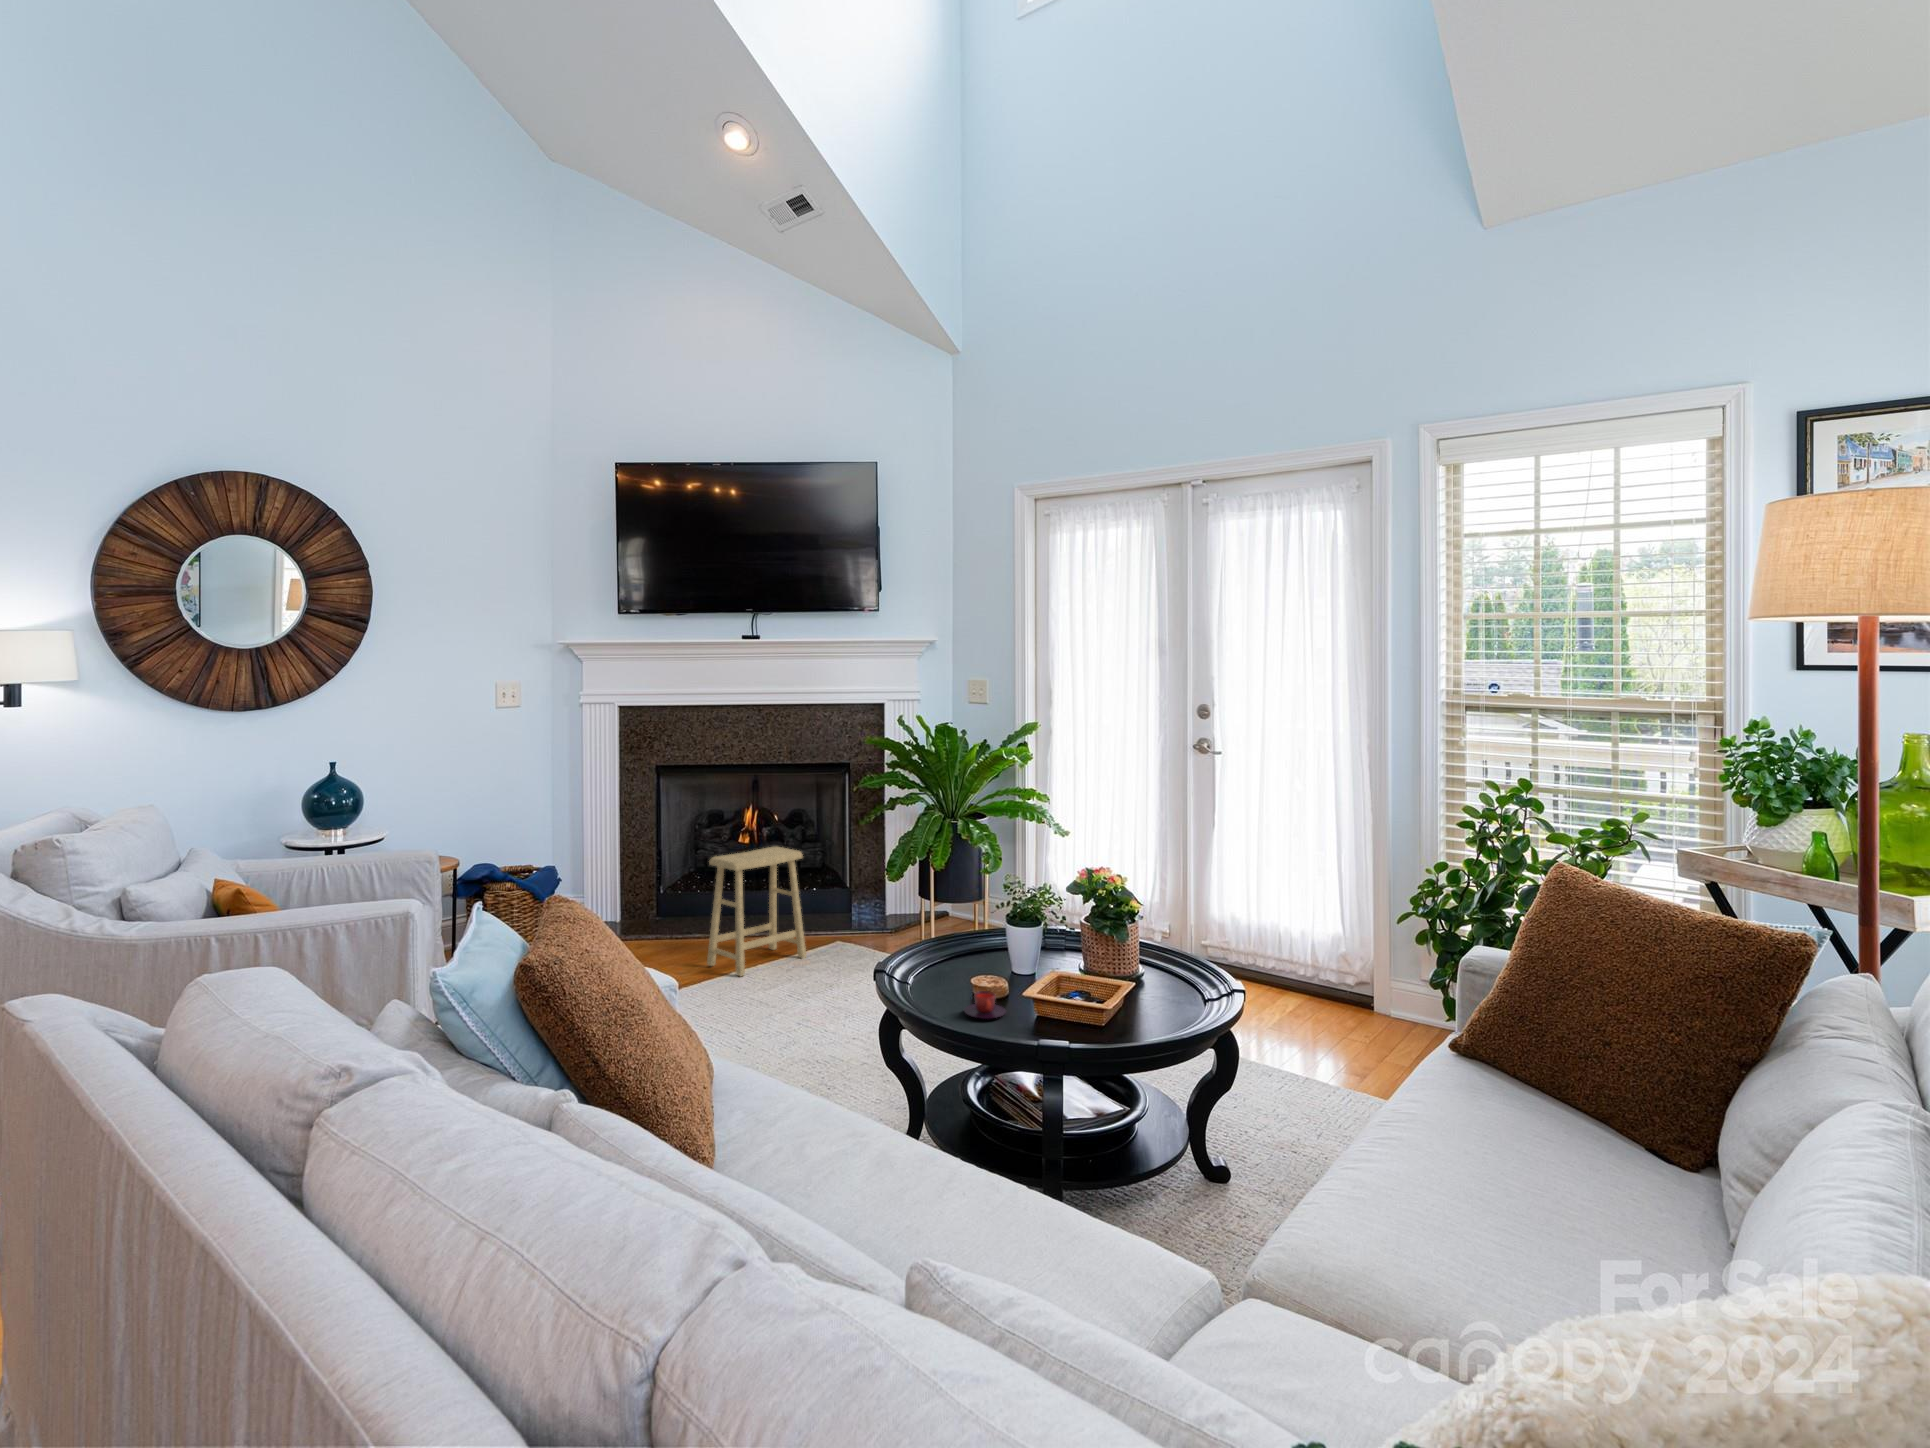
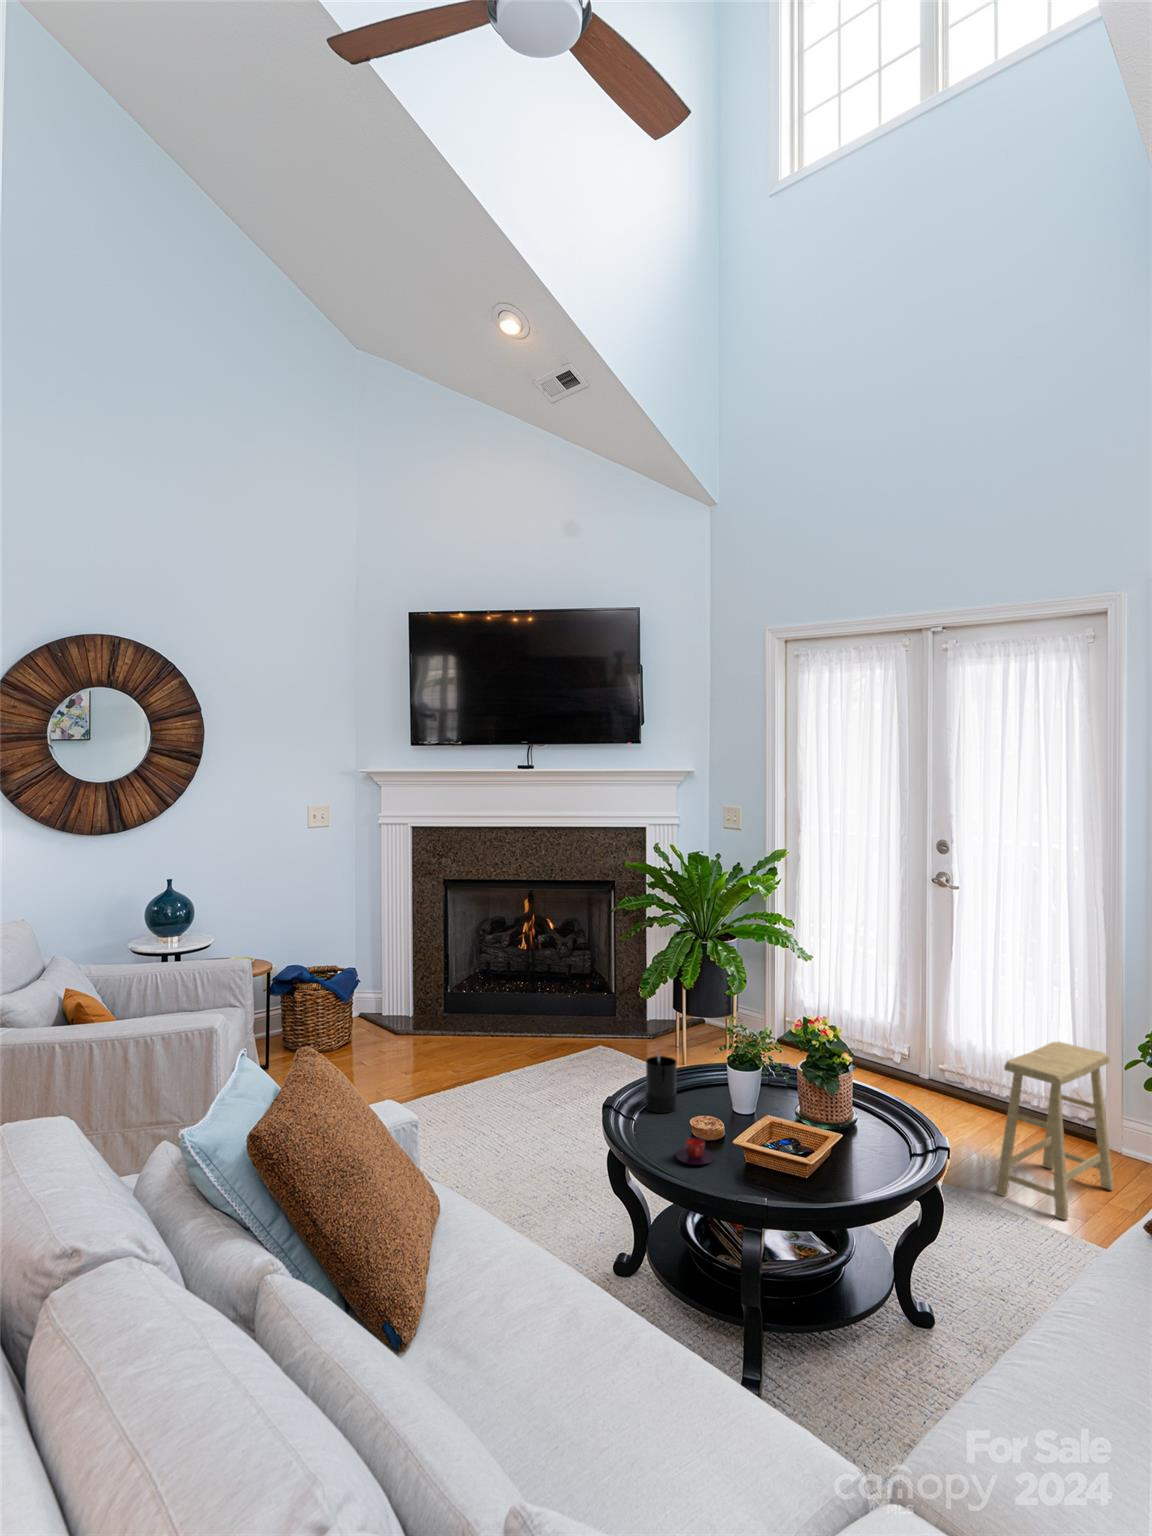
footstool: present [707,847,806,976] -> present [995,1042,1114,1220]
candle: none [921,910,954,976] -> present [646,1051,677,1113]

